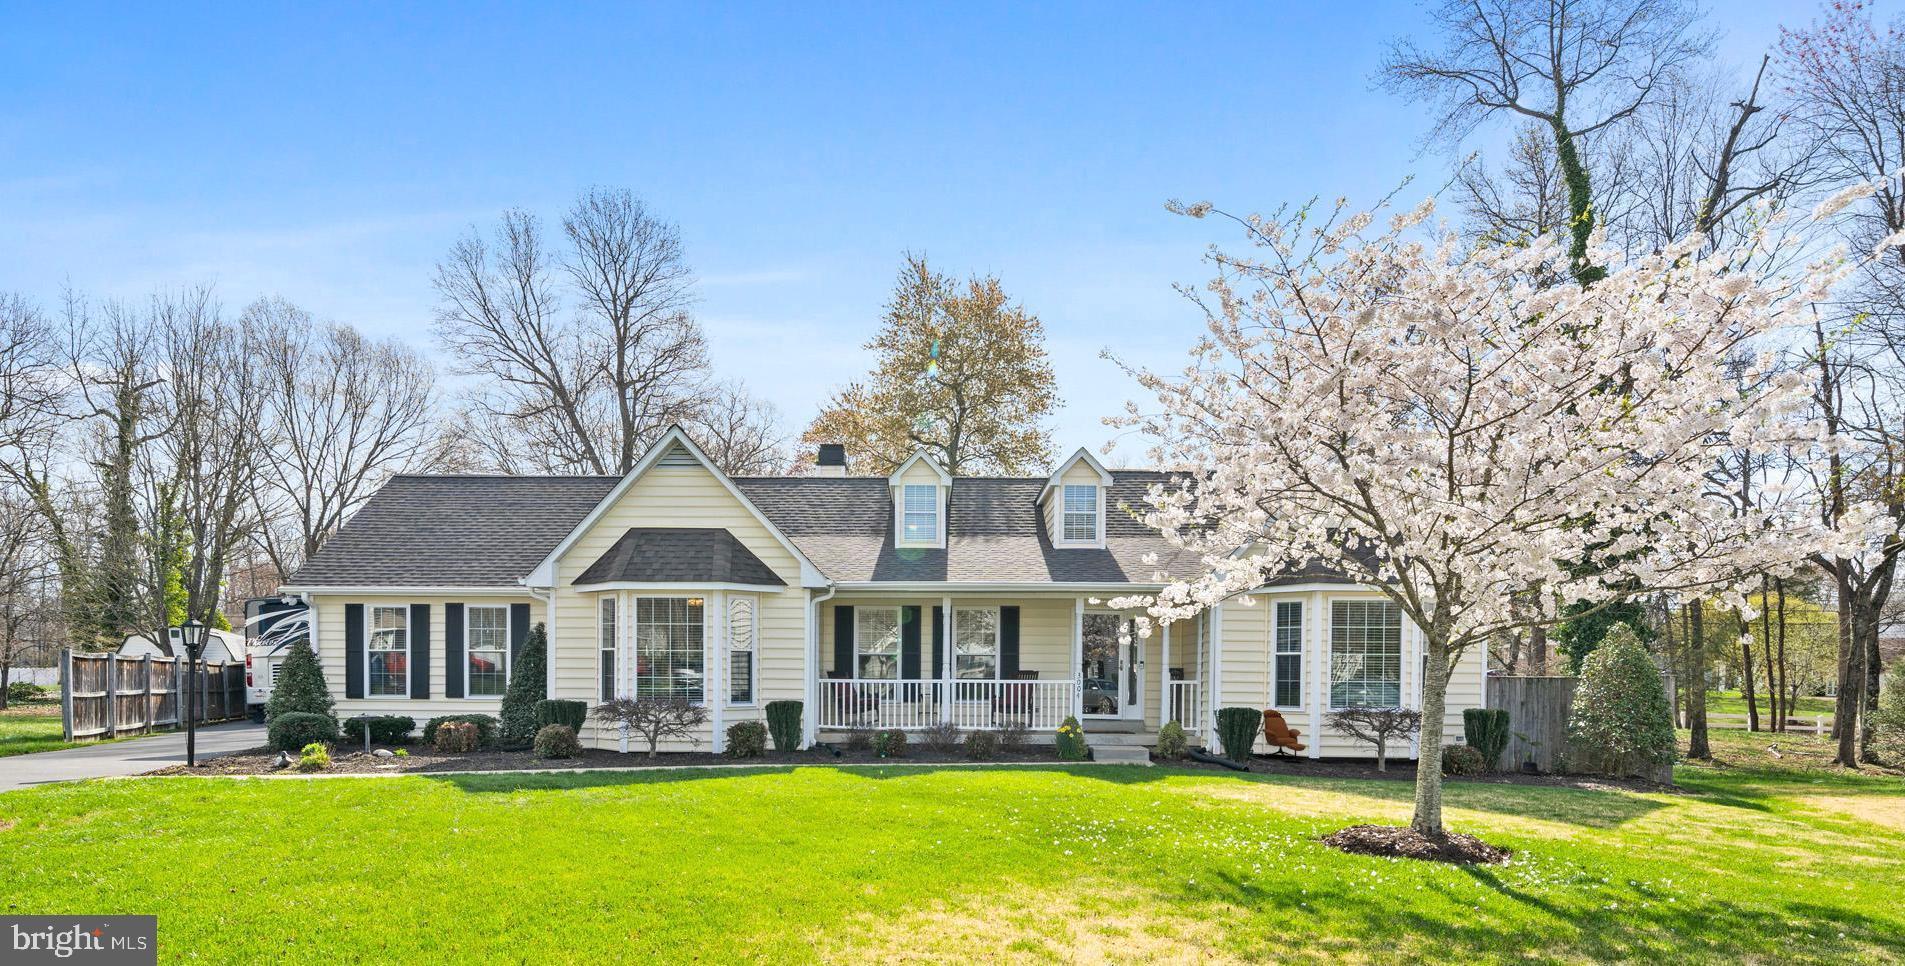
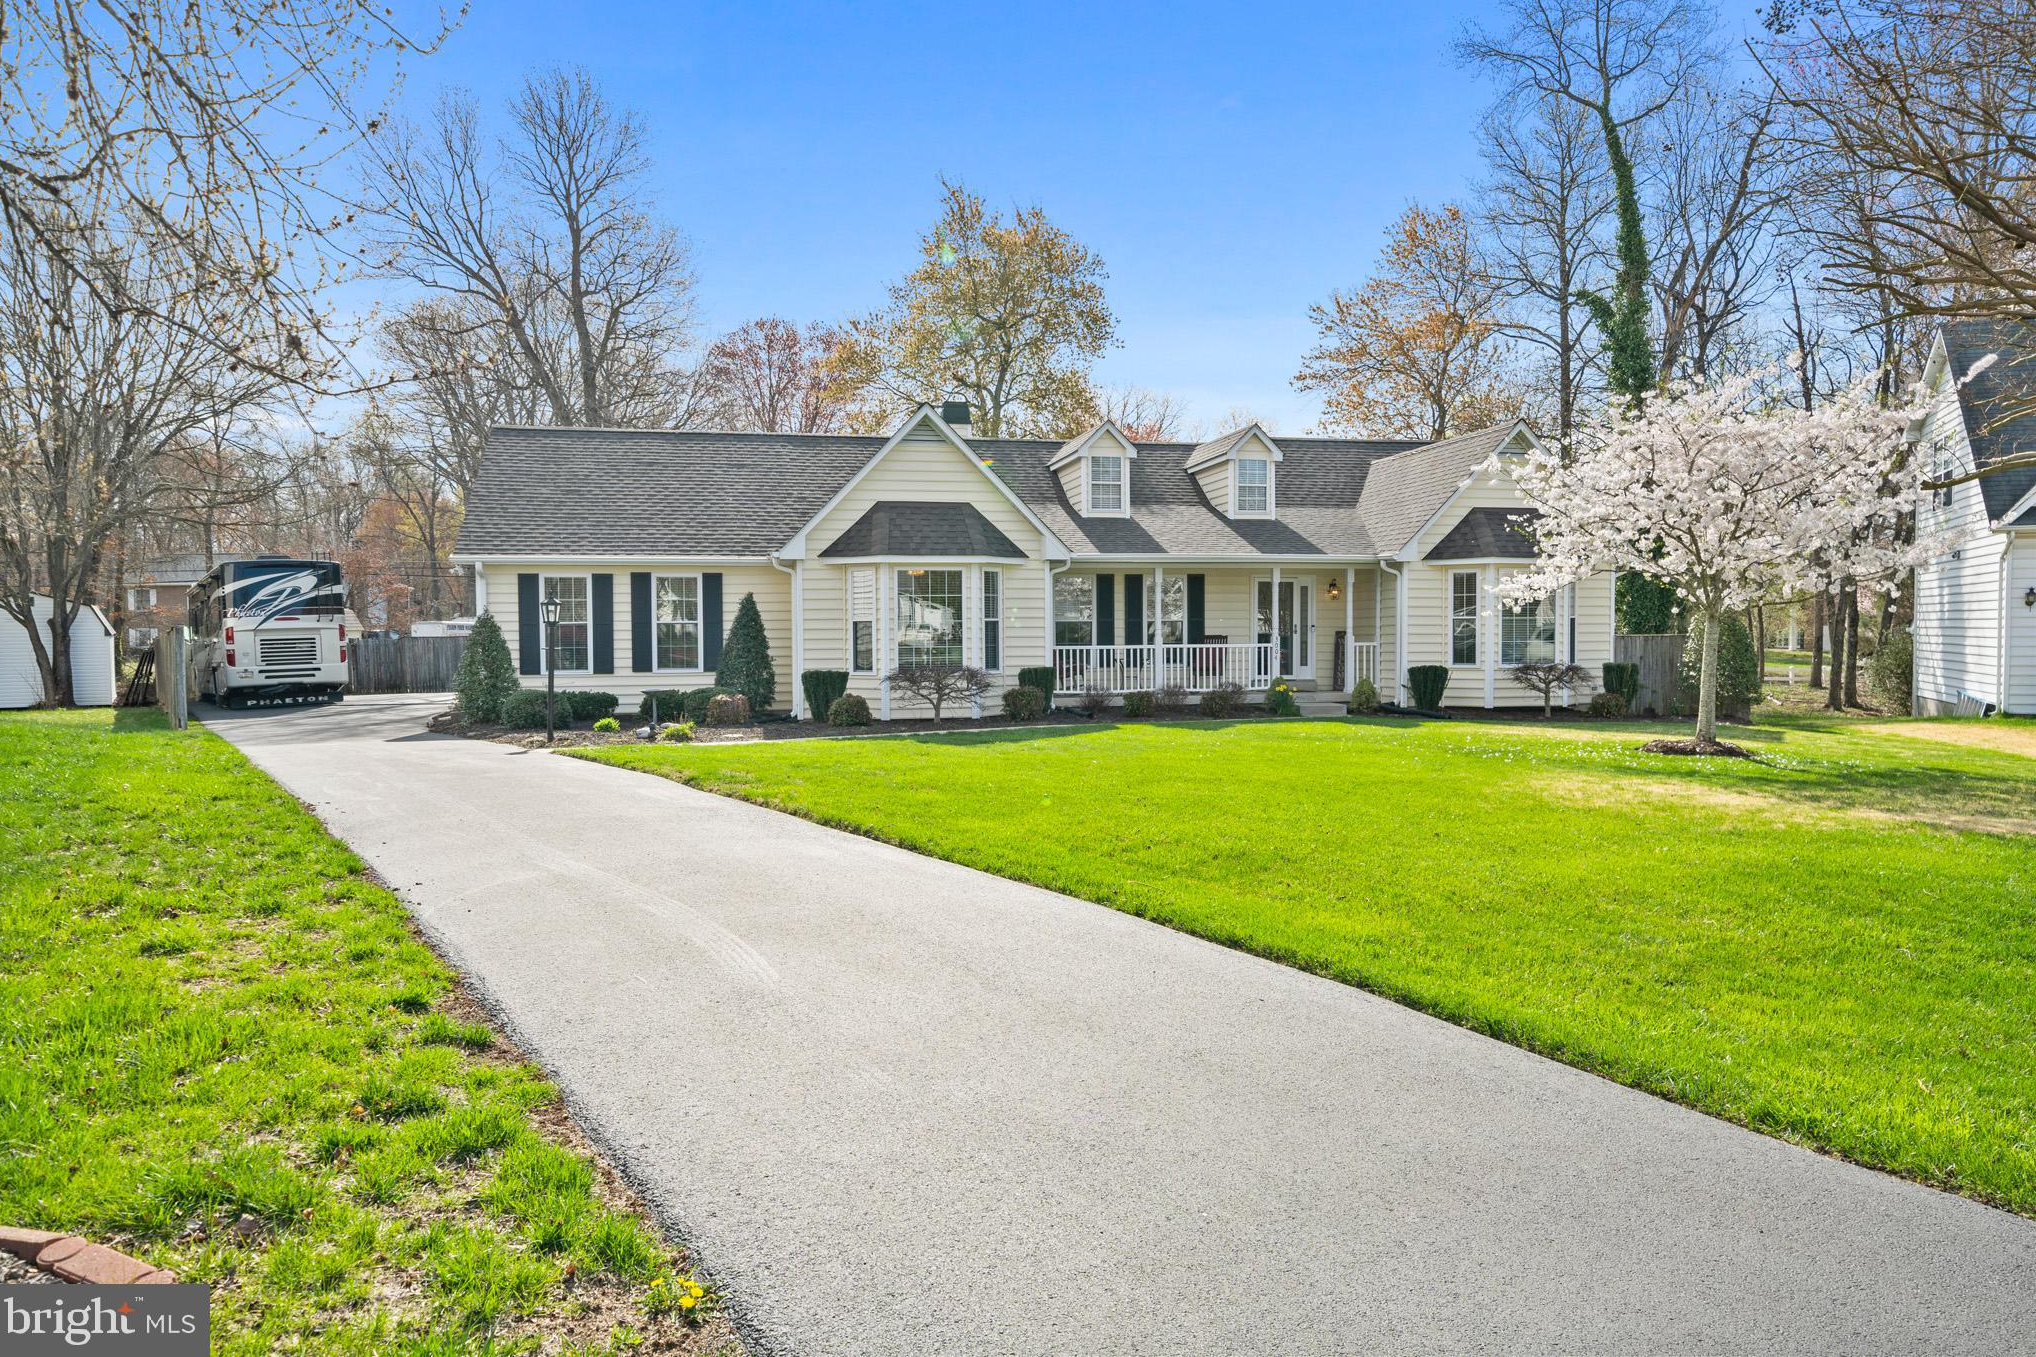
lounge chair: present [1261,709,1306,763] -> none [1443,666,1490,712]

